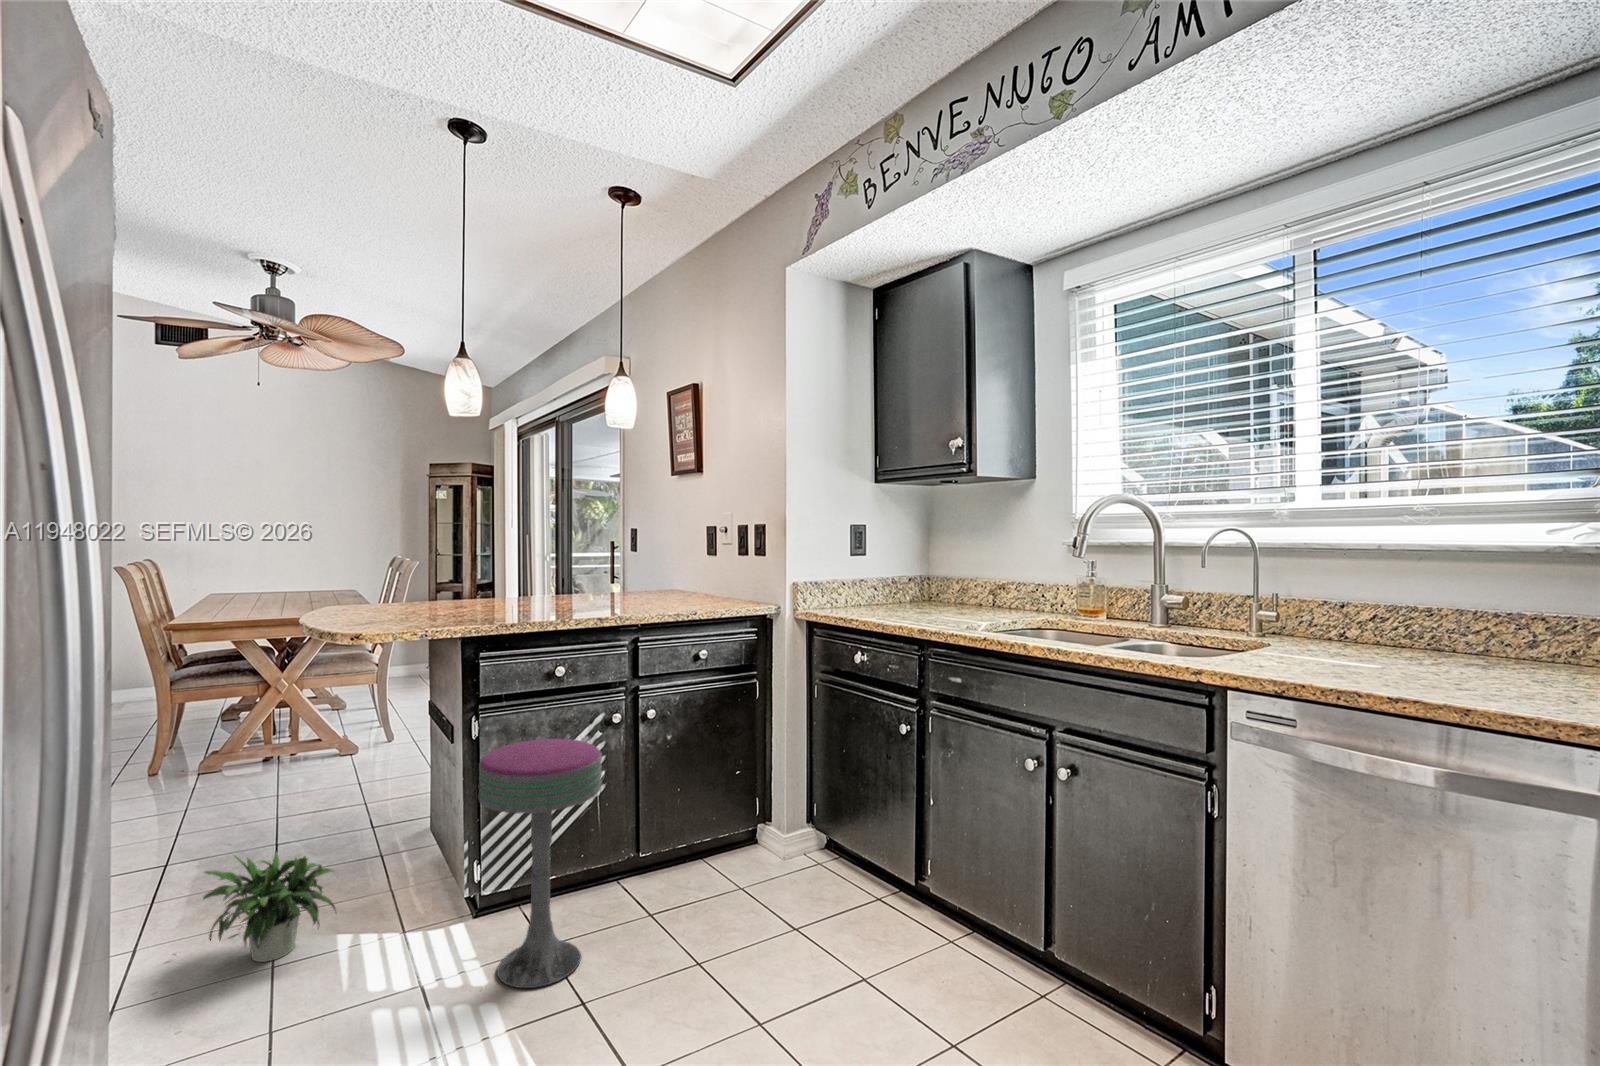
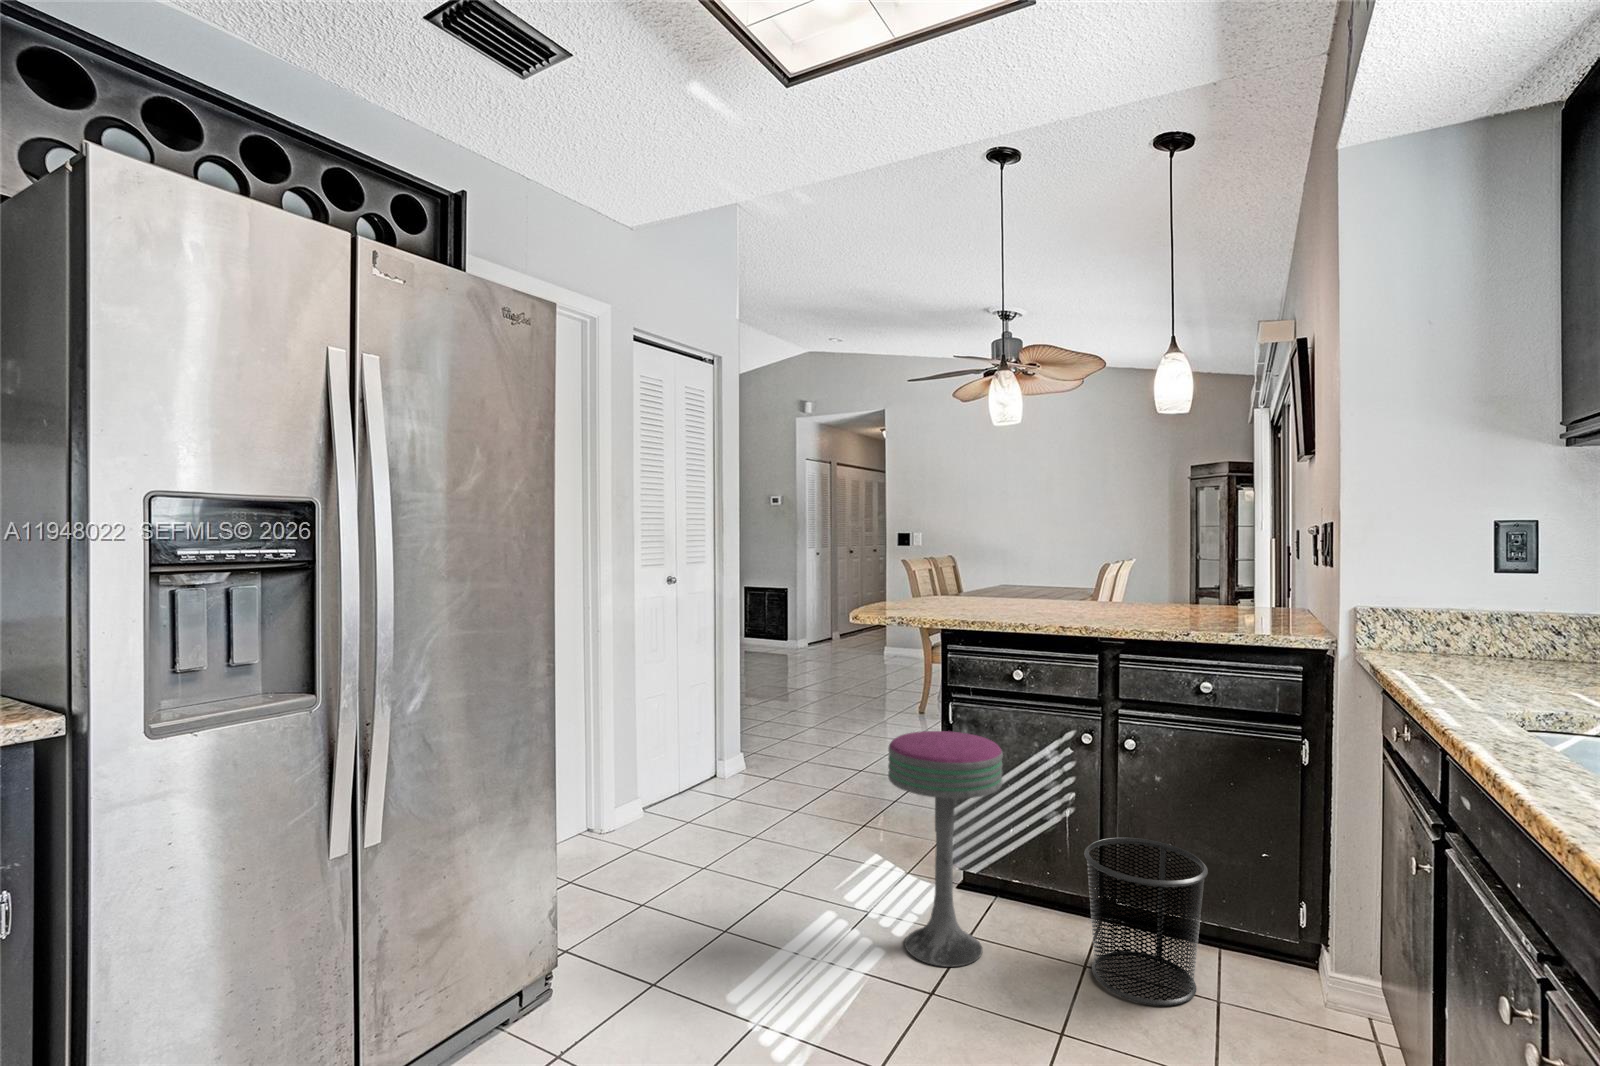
trash can: none [650,784,744,917] -> present [1084,838,1208,1006]
potted plant: present [173,853,336,962] -> none [789,769,871,856]

